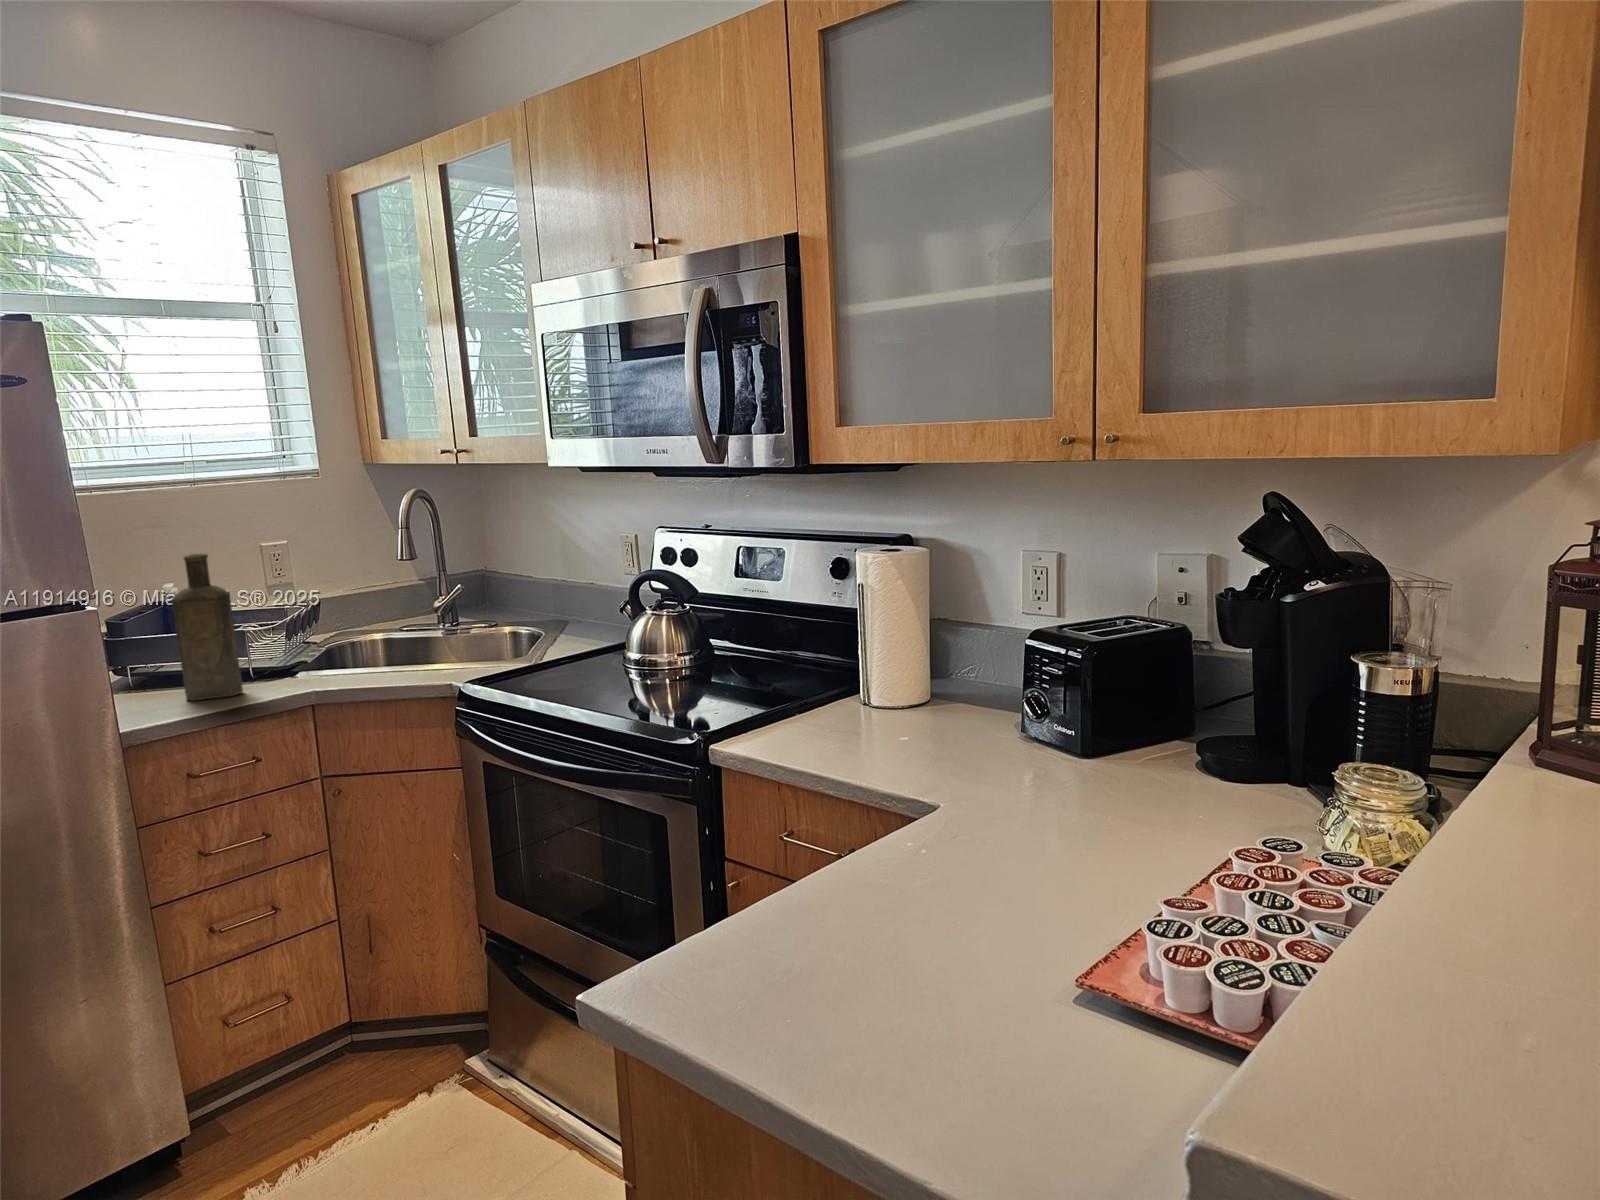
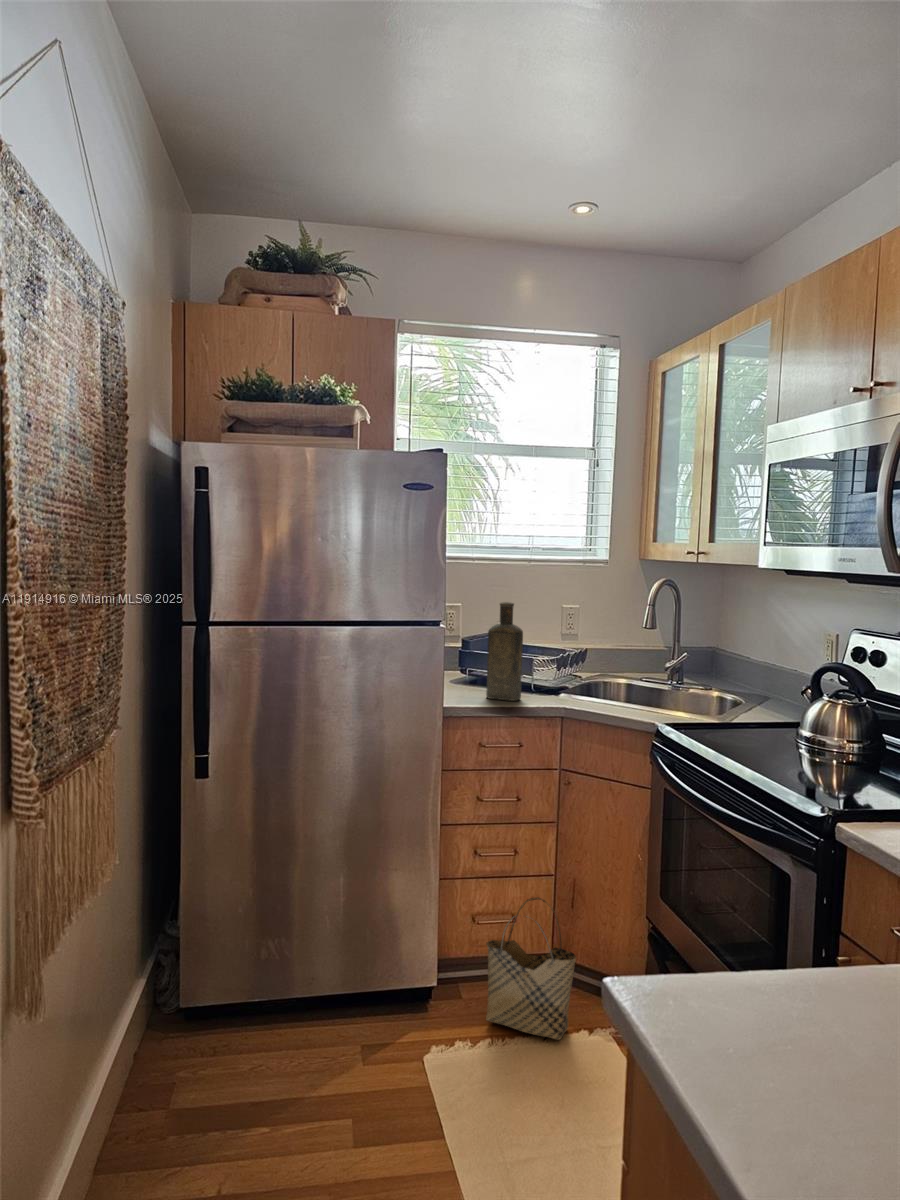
woven basket: none [262,953,401,1143] -> present [486,897,576,1040]

